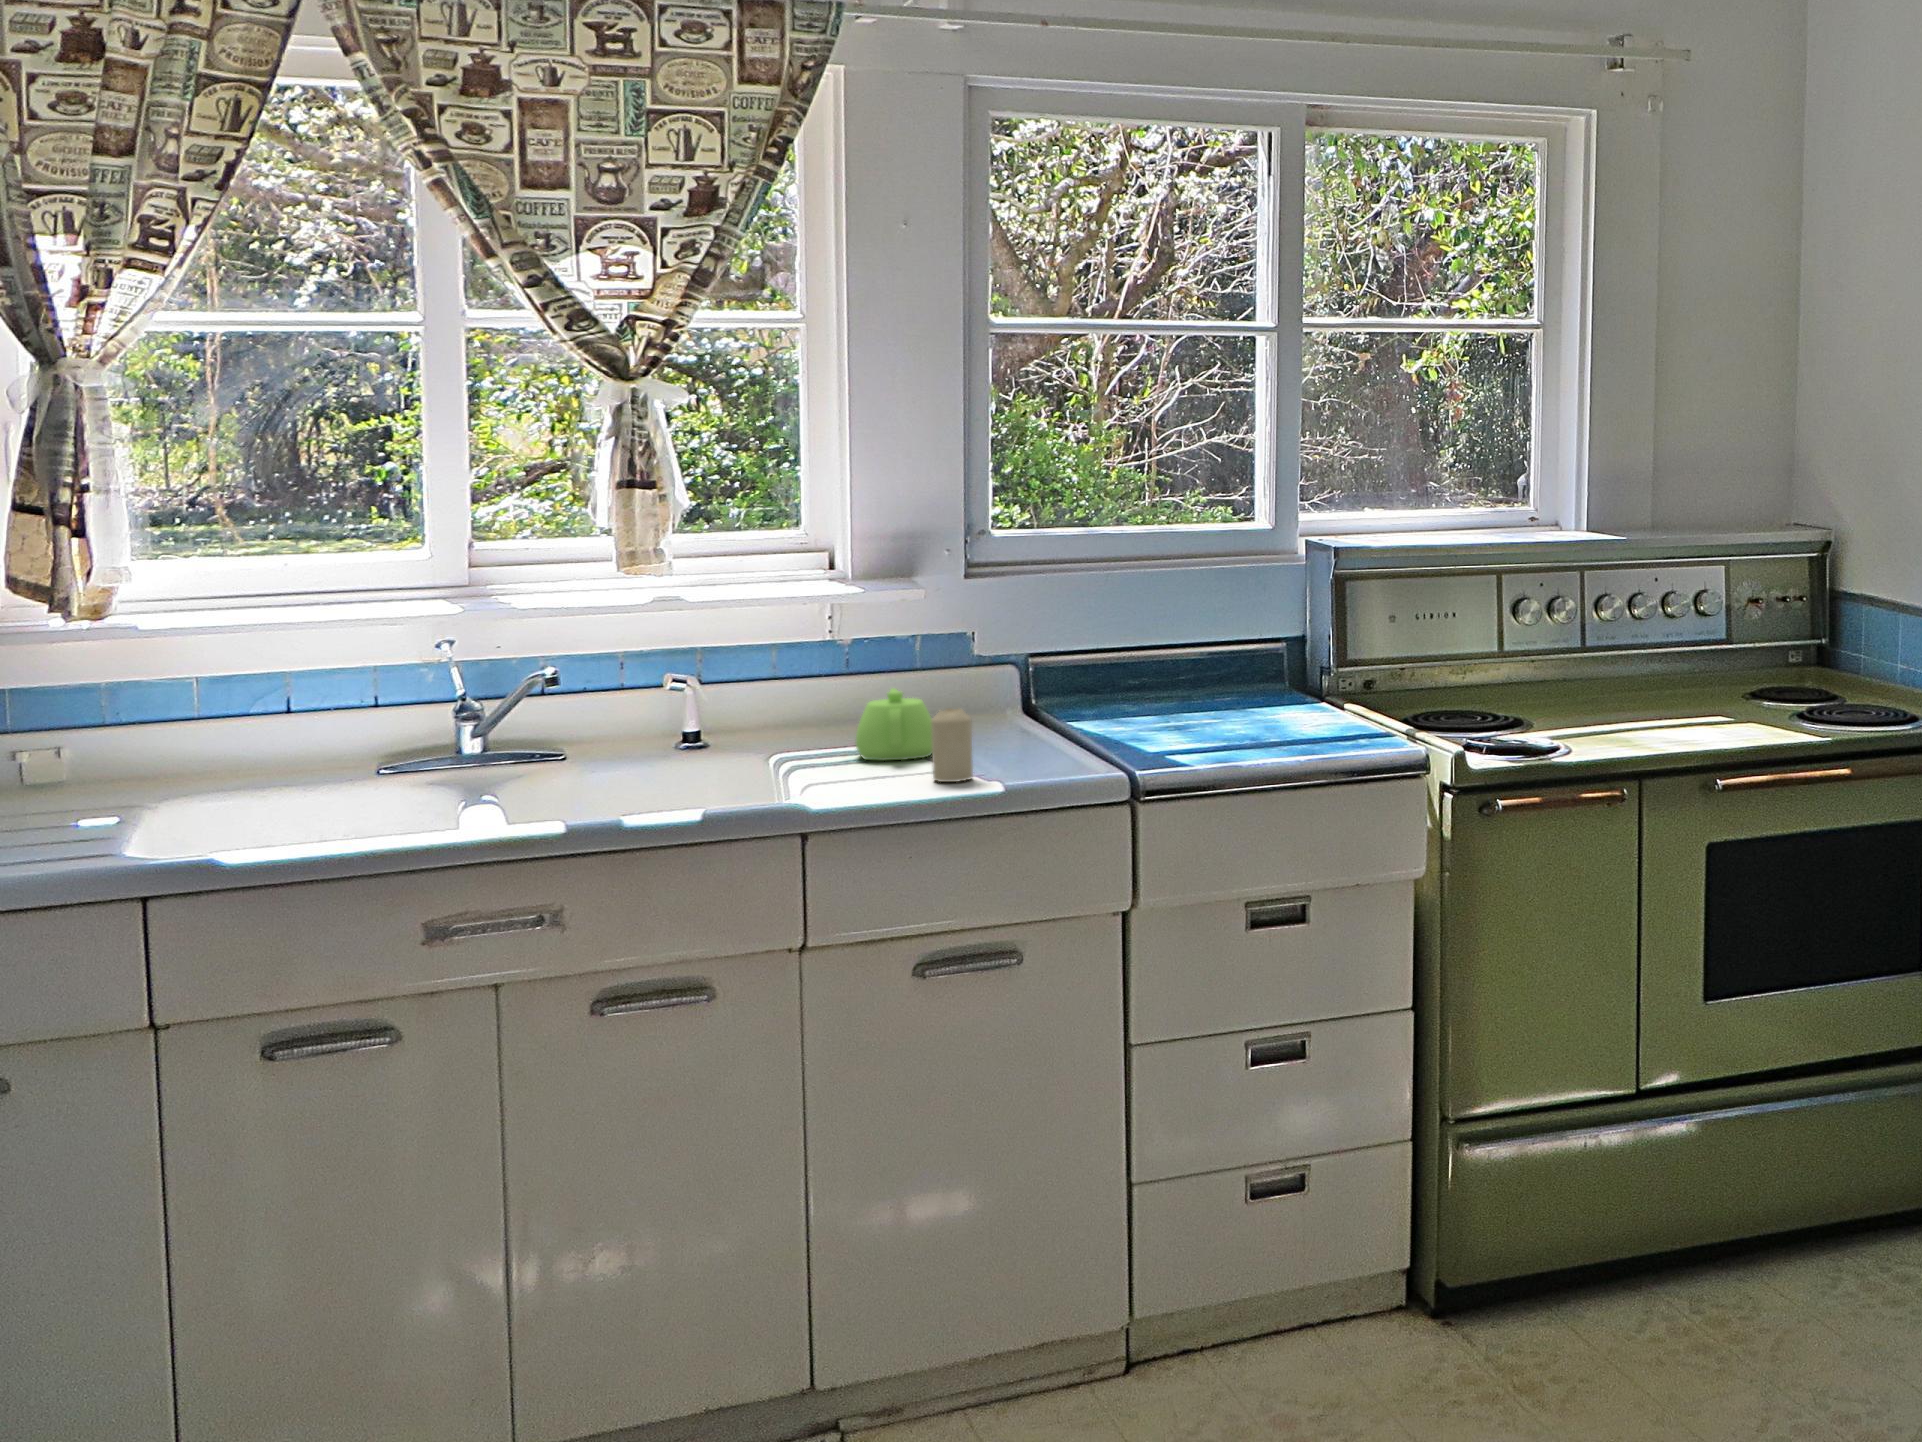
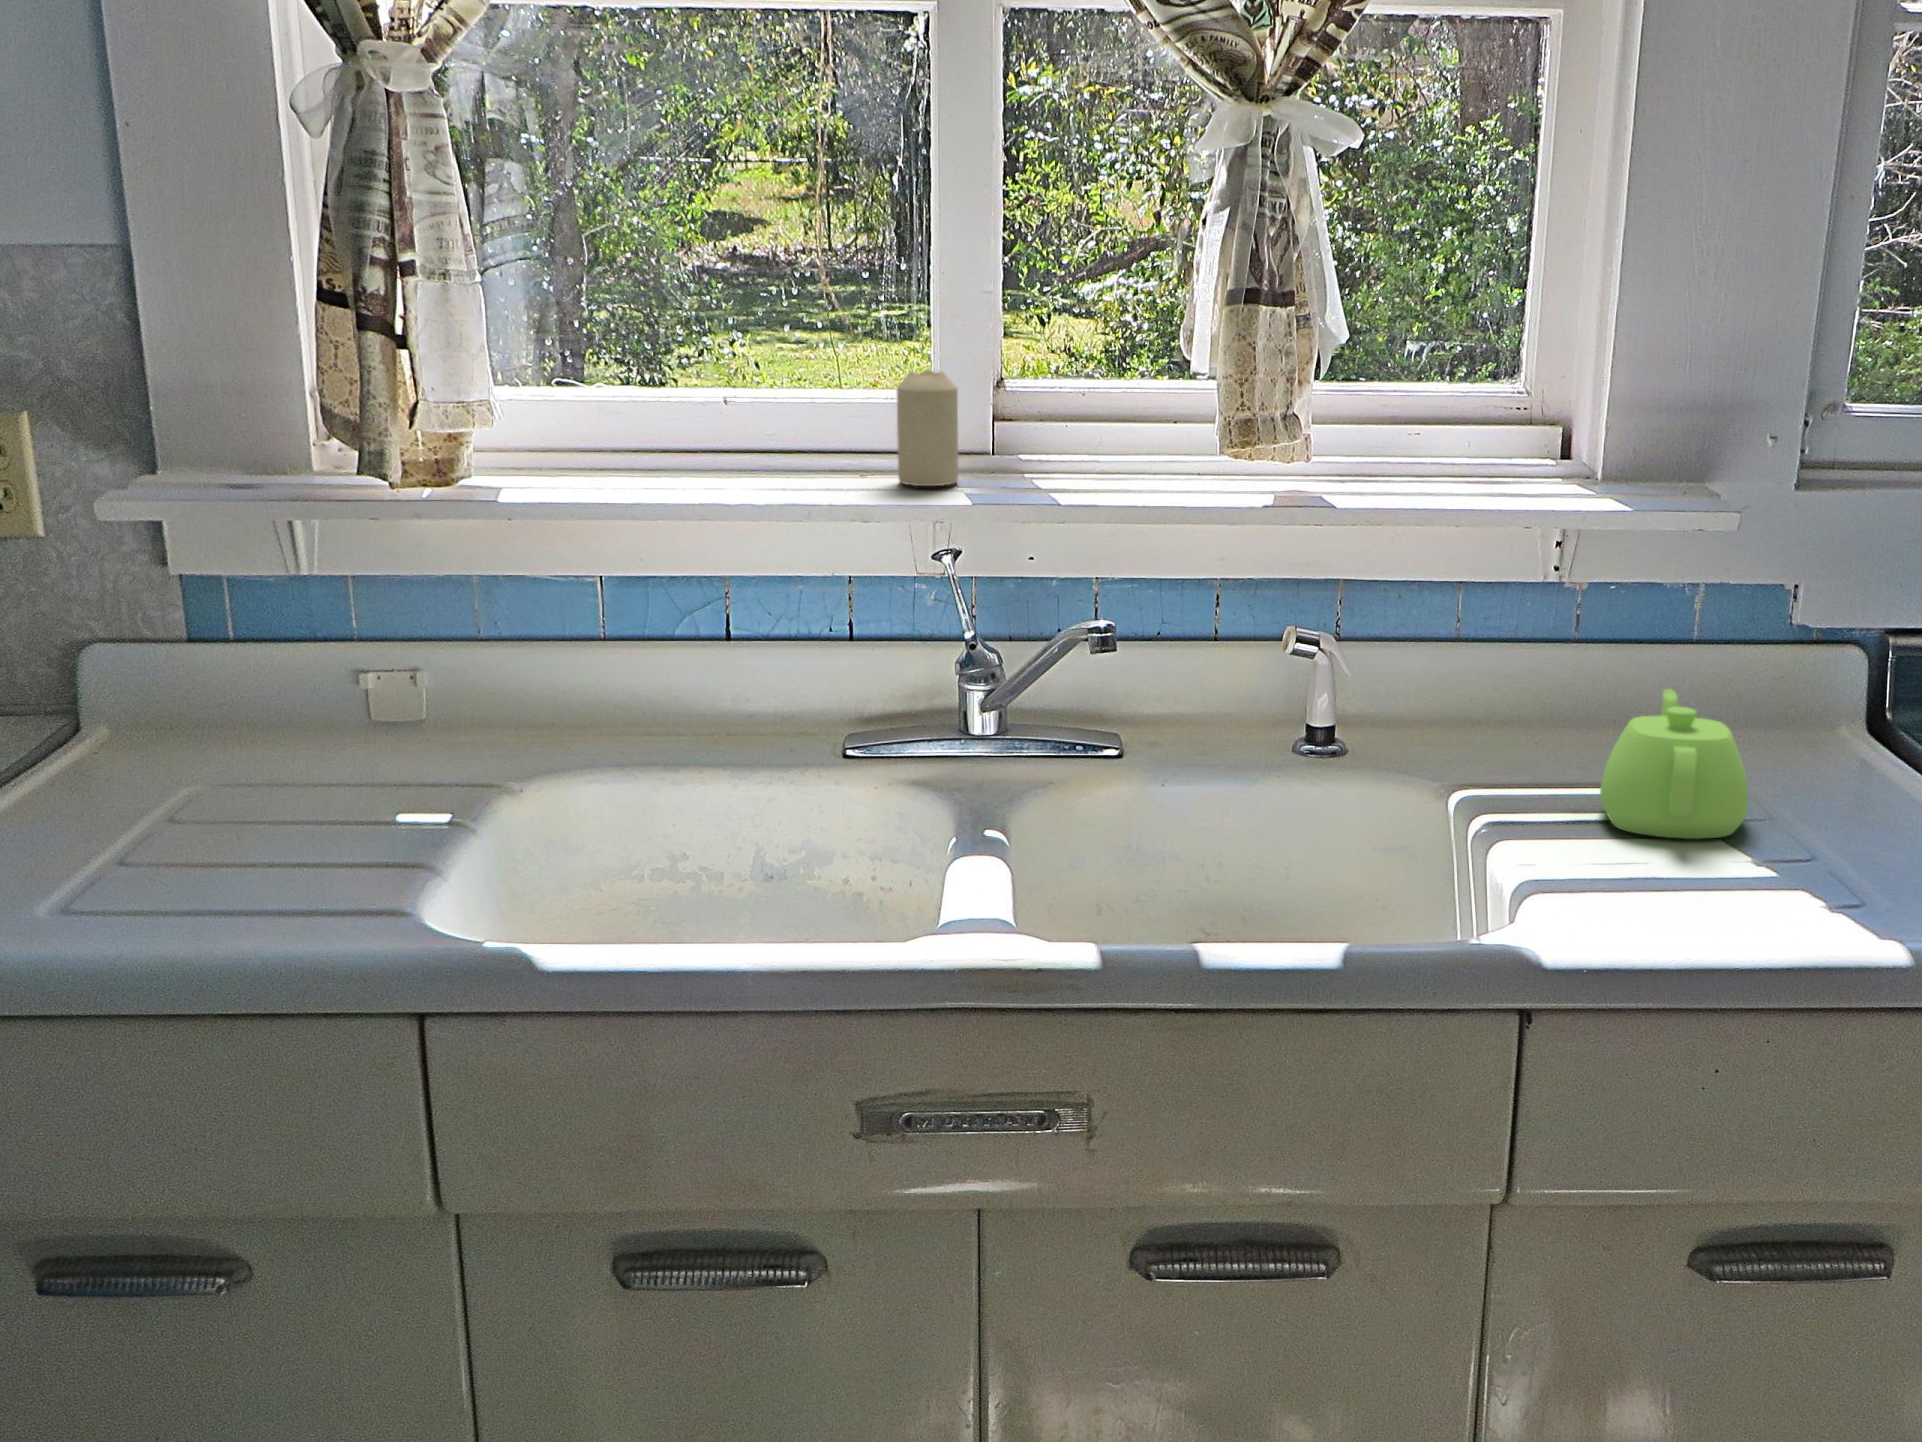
candle: present [931,708,973,782] -> present [897,370,958,486]

